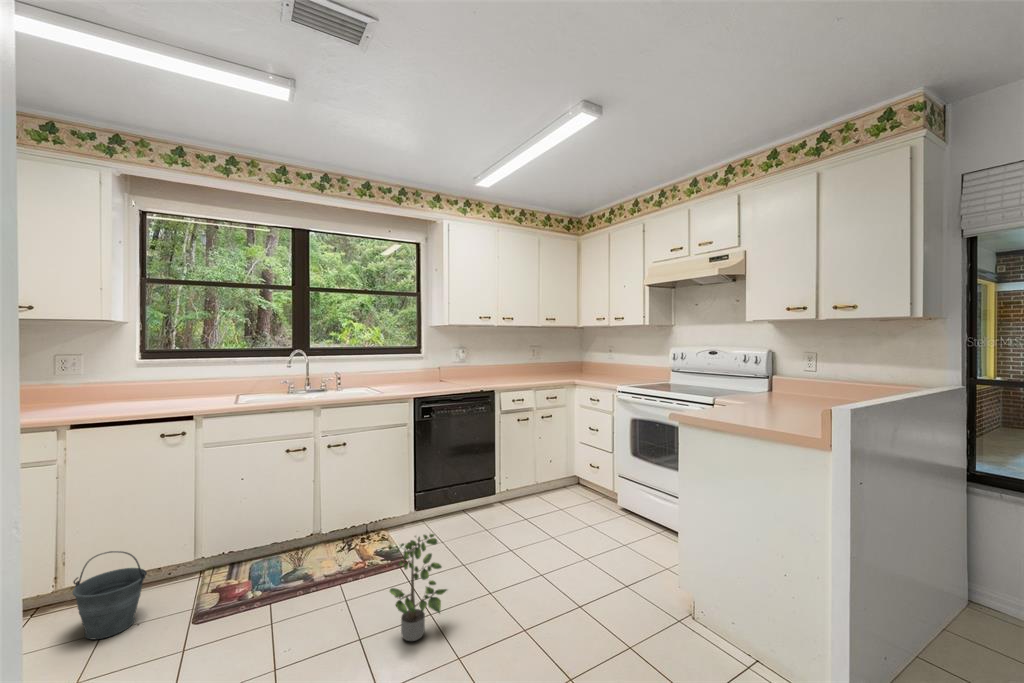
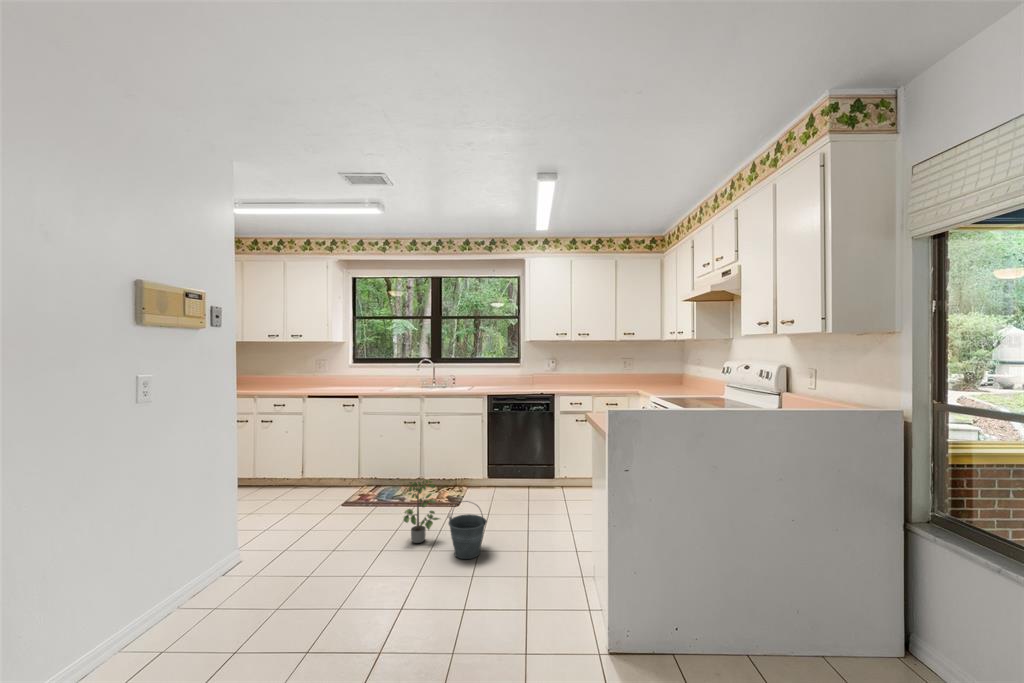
bucket: present [73,551,147,639] -> present [449,501,487,559]

